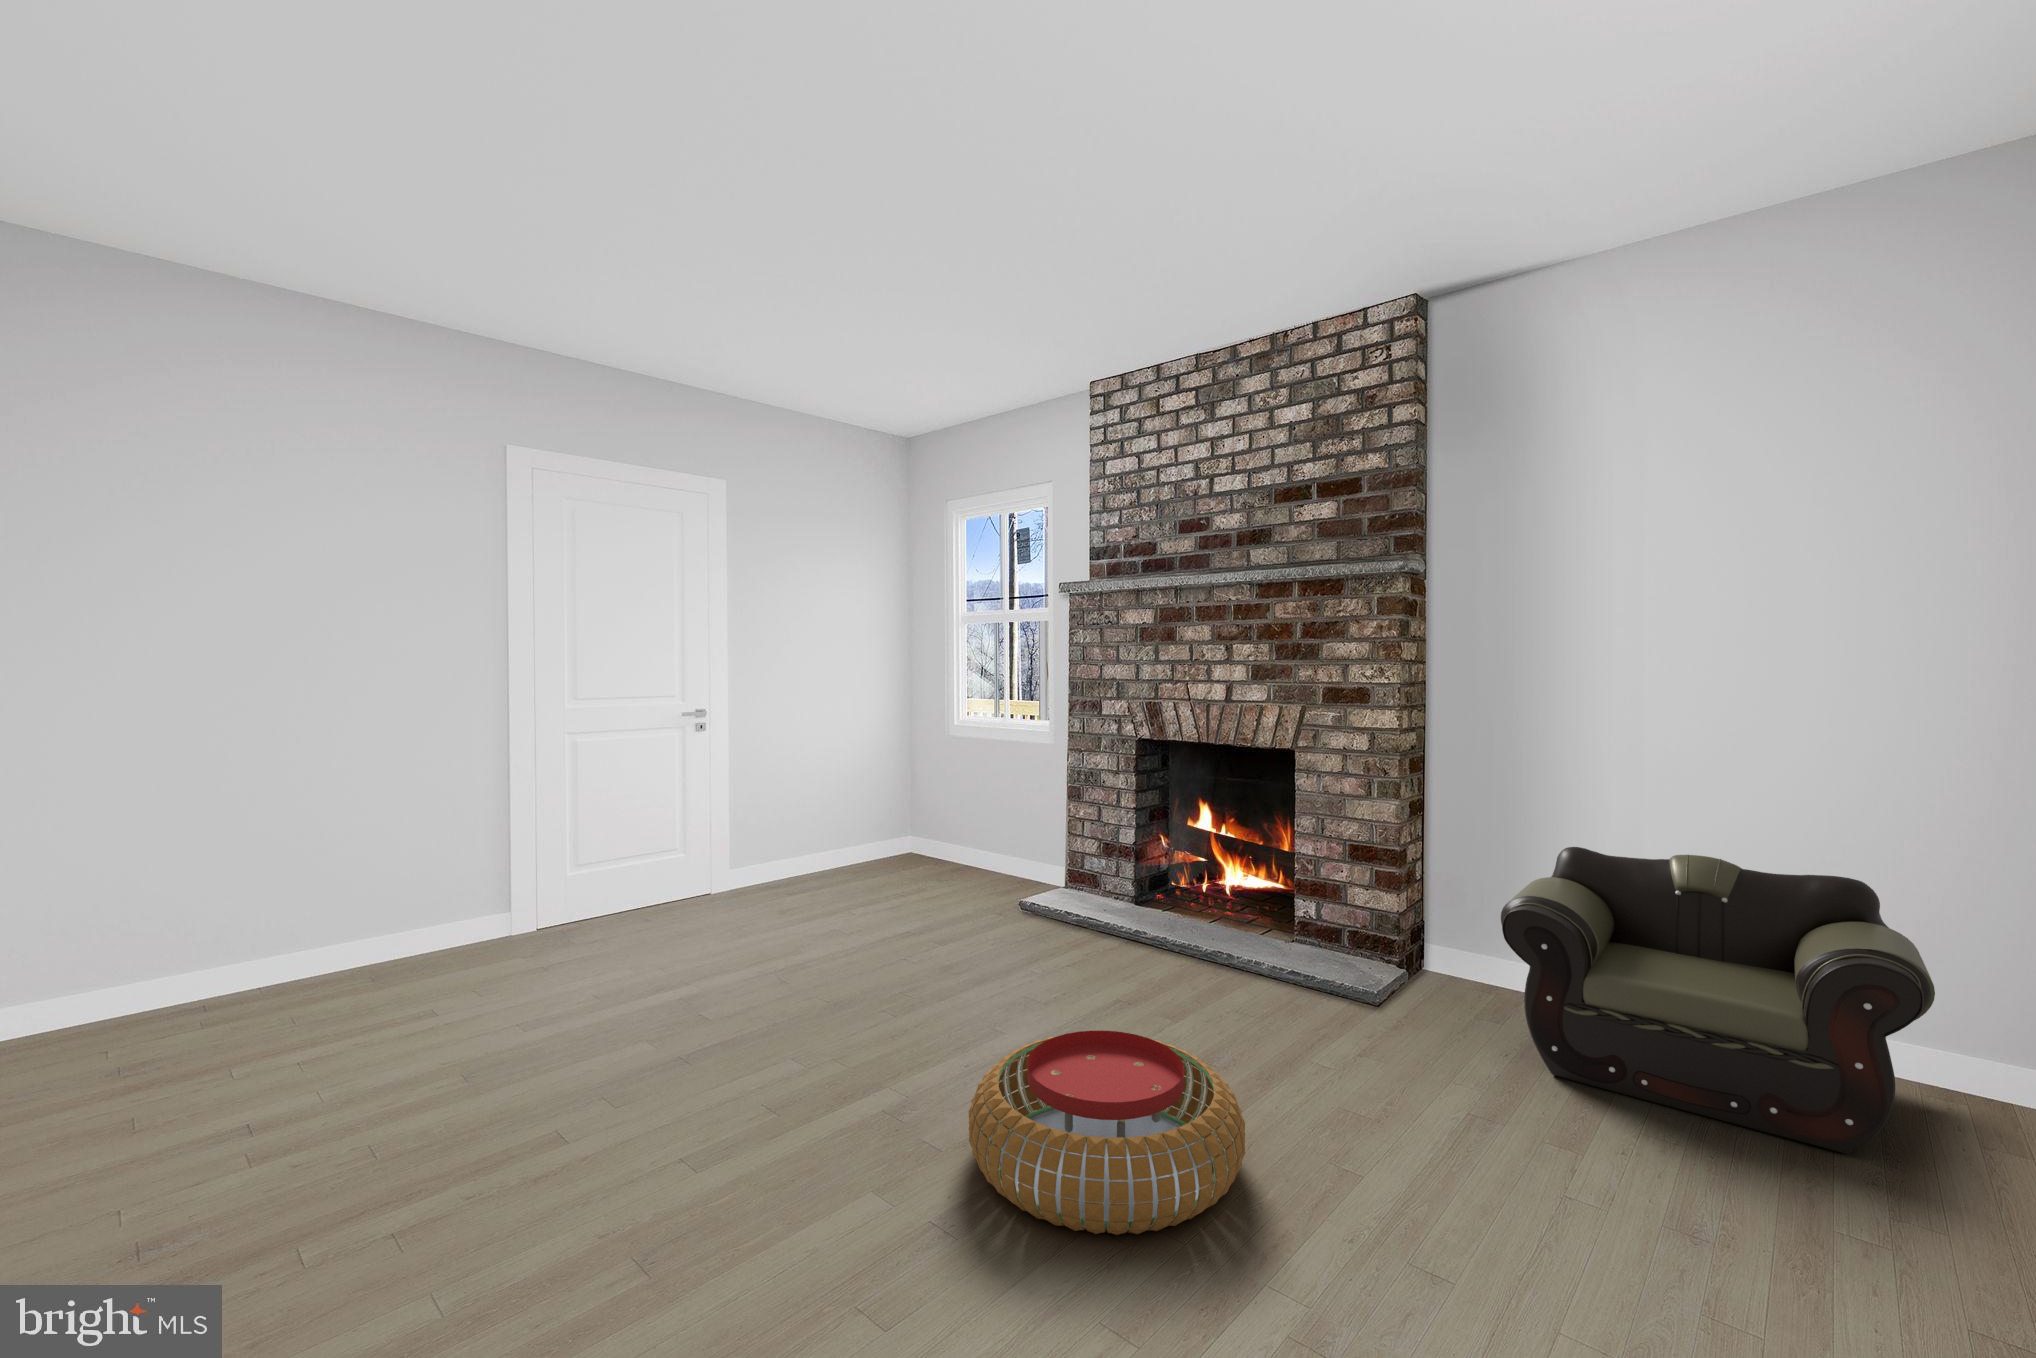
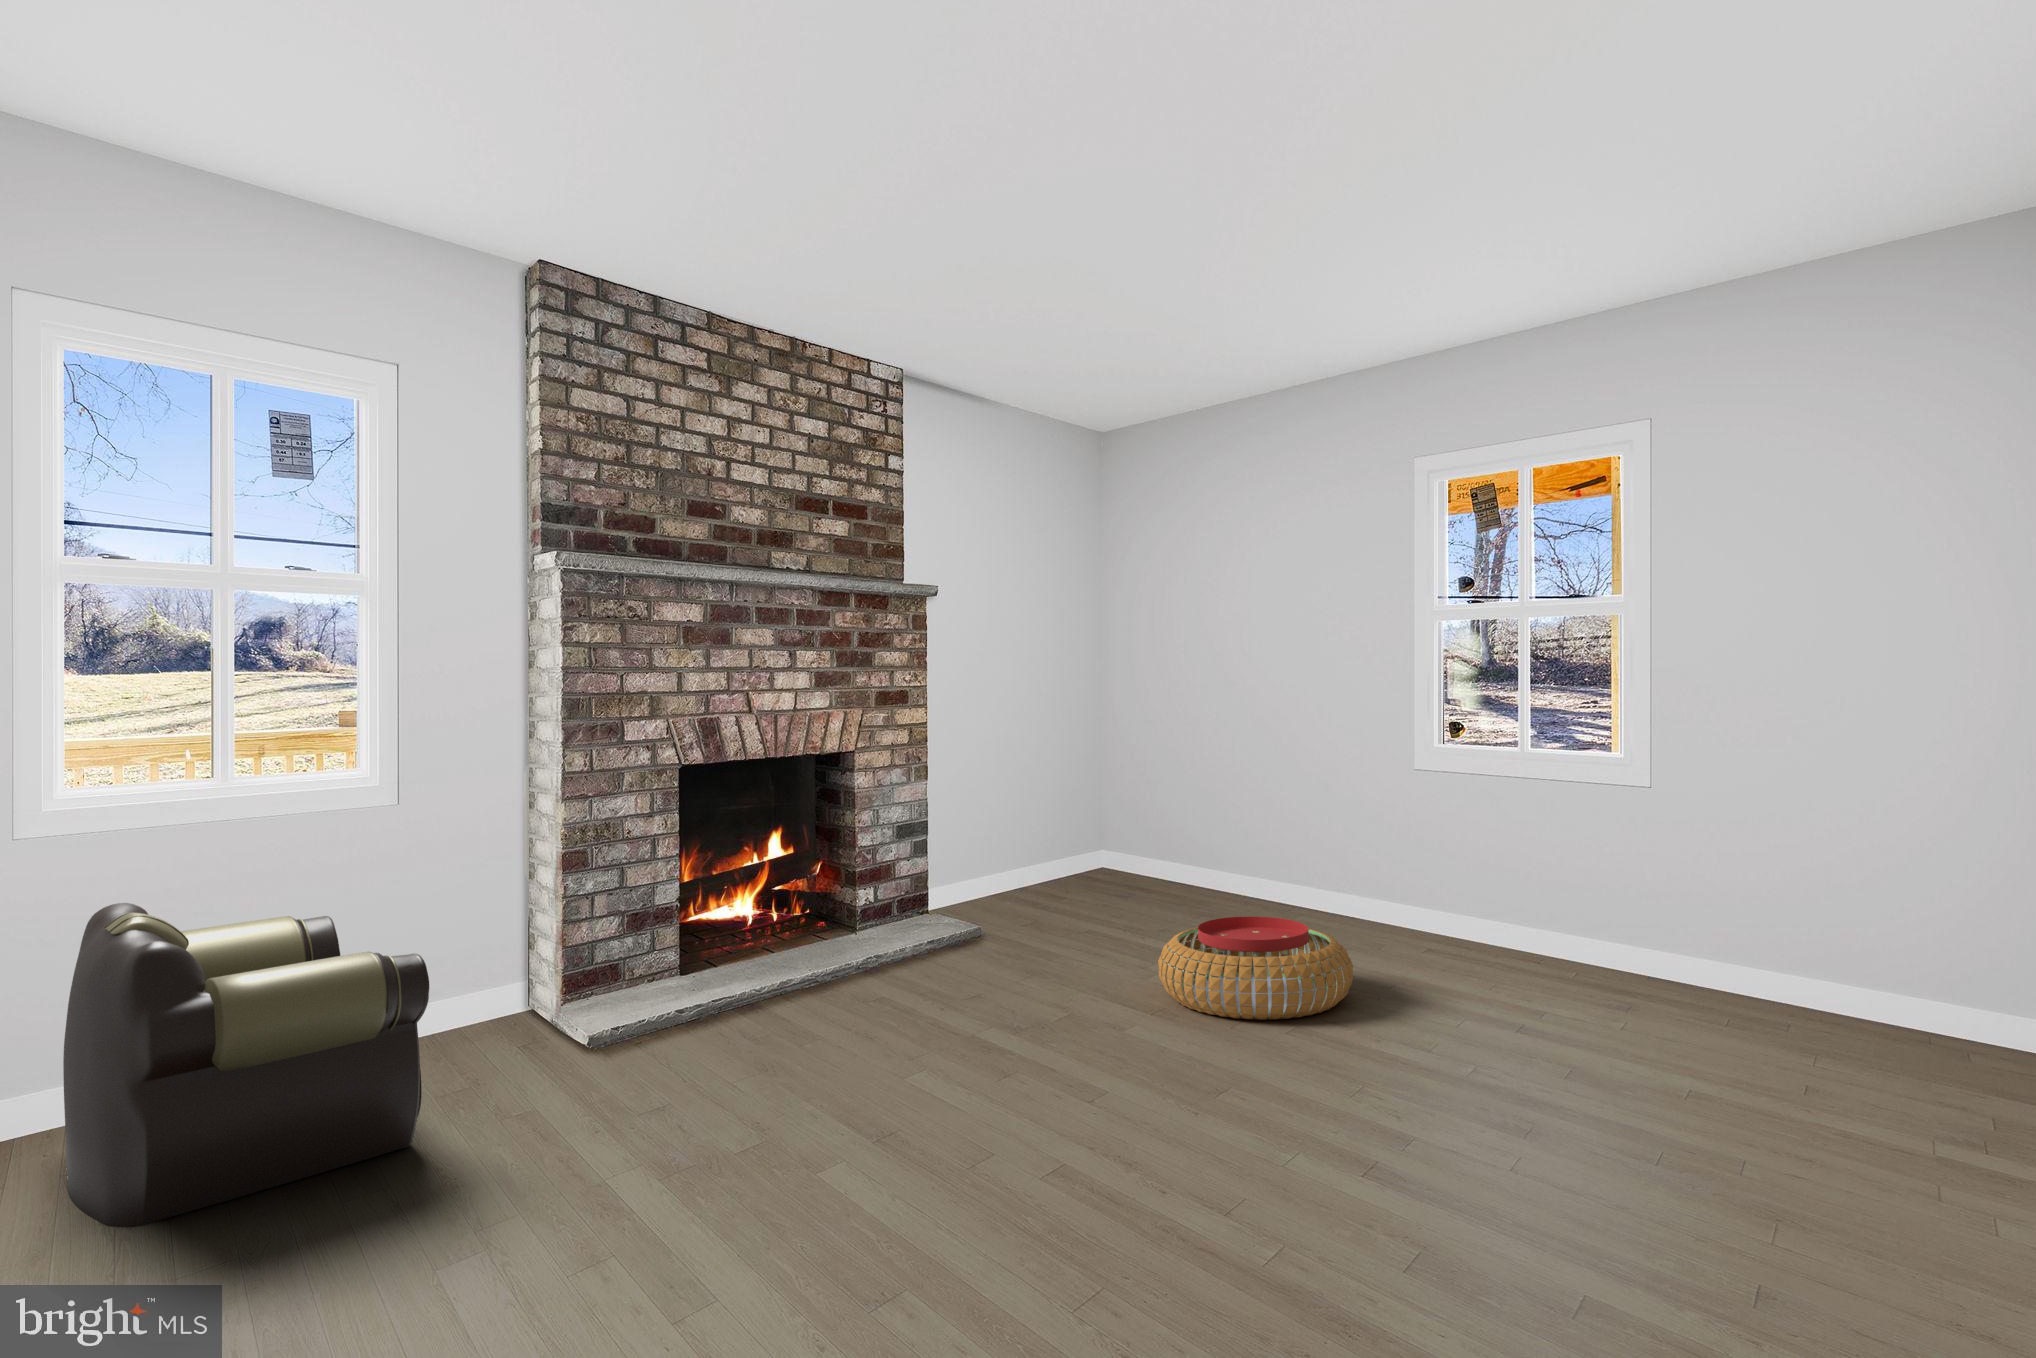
armchair: present [1501,847,1935,1154] -> present [63,903,429,1227]

